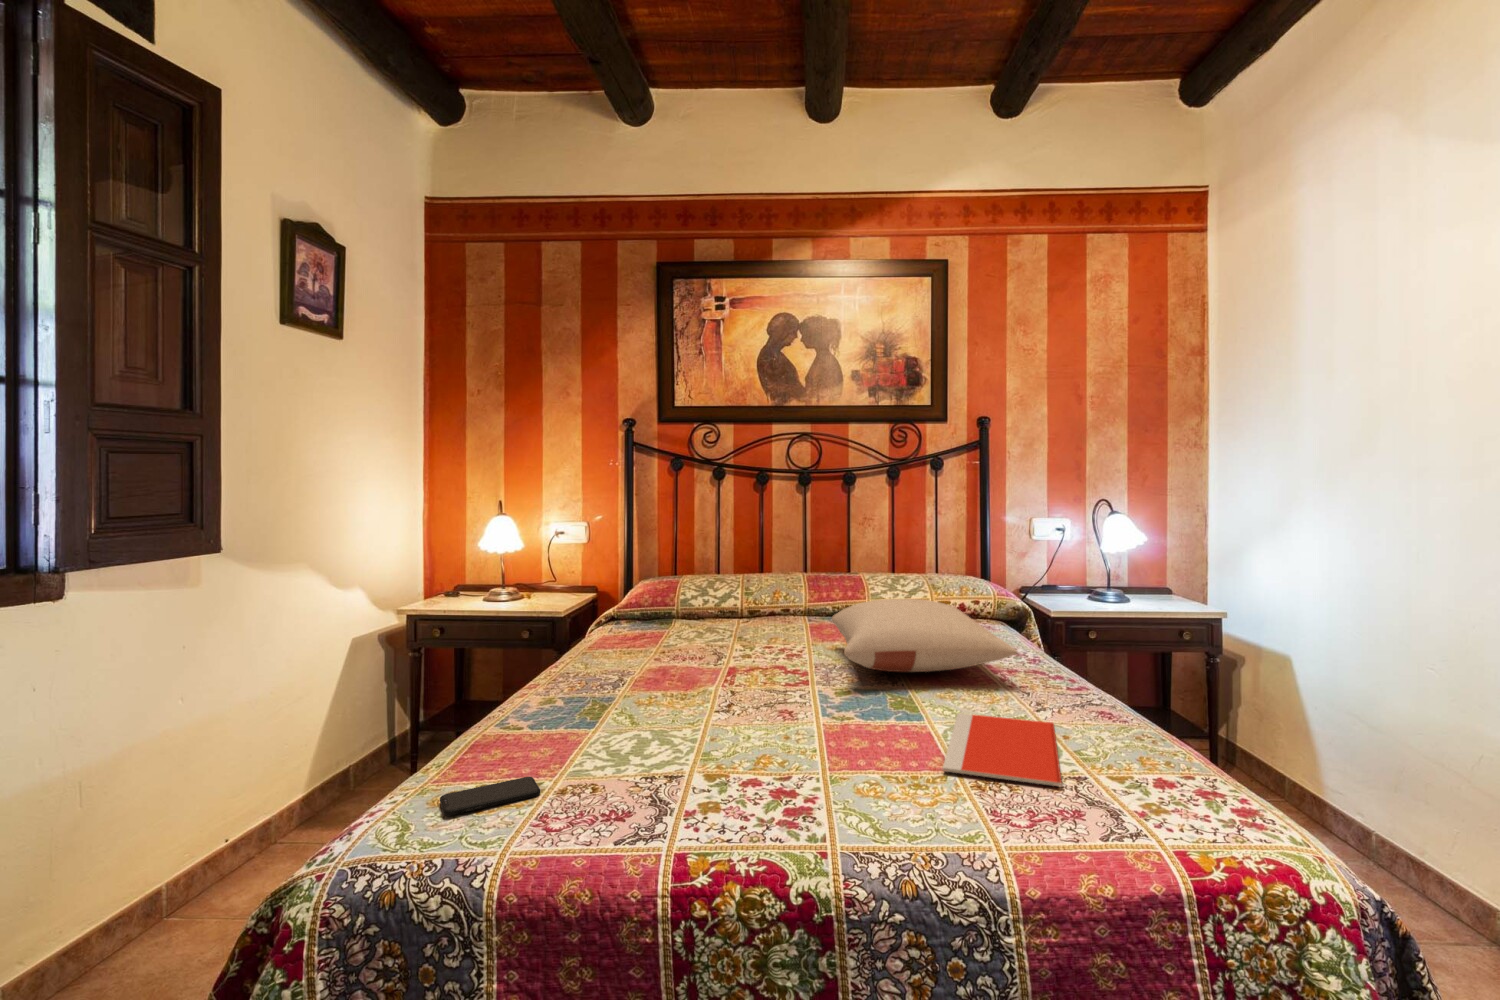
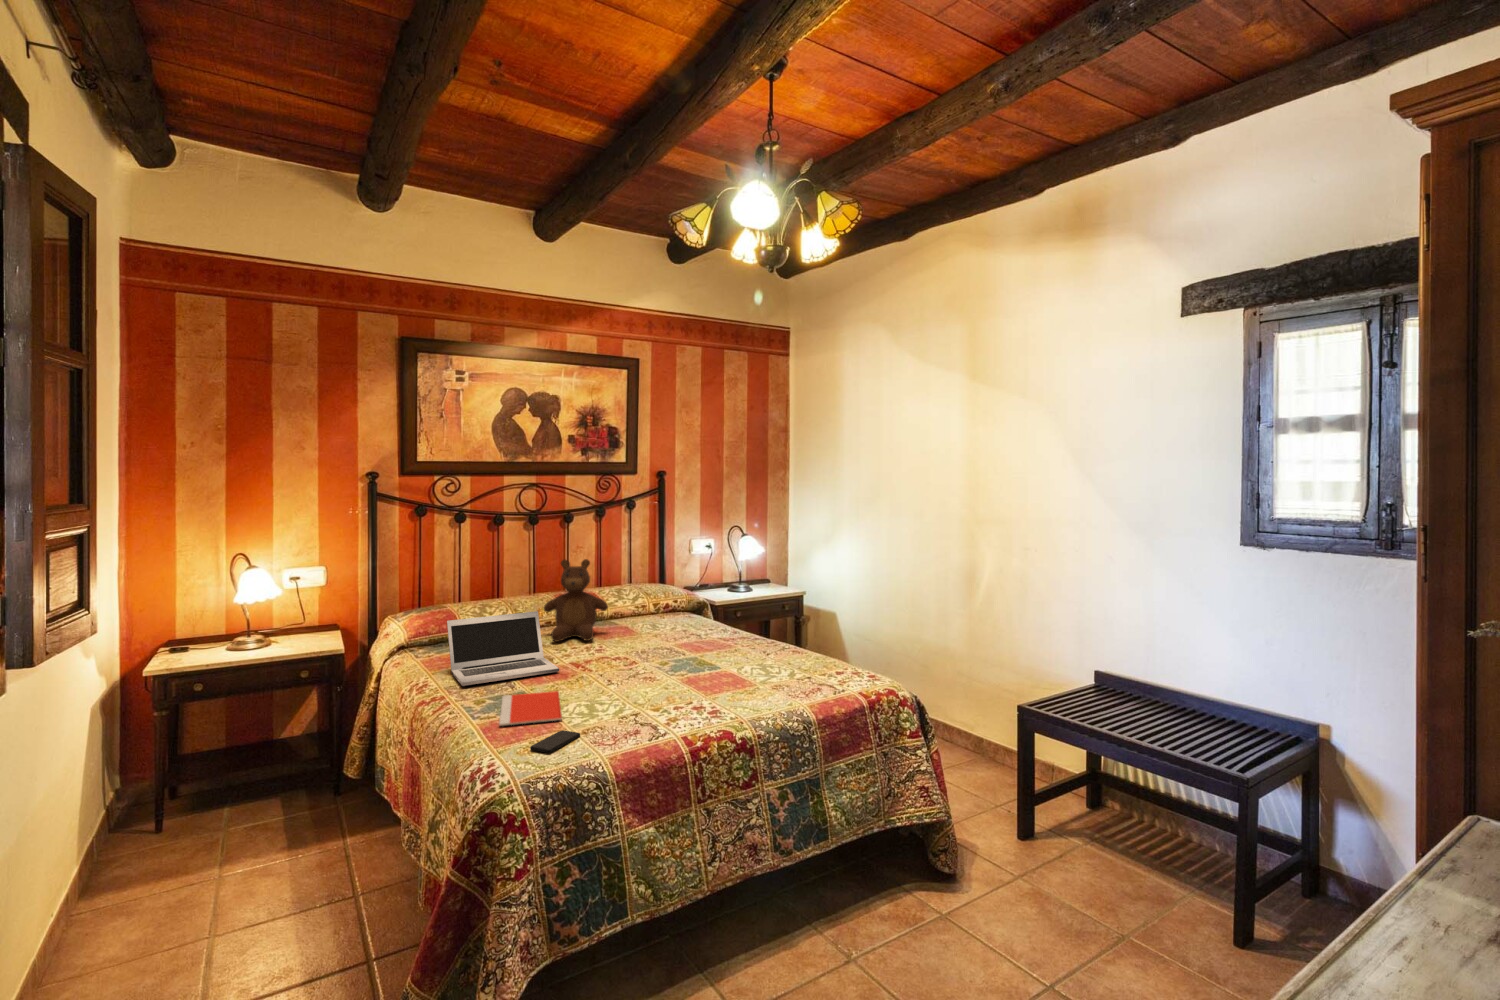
teddy bear: none [751,522,839,638] -> present [544,559,608,642]
laptop: none [561,586,709,675] -> present [447,611,559,686]
pillow: present [832,599,1017,672] -> none [619,606,746,650]
notebook: present [943,713,1062,786] -> present [499,691,562,726]

